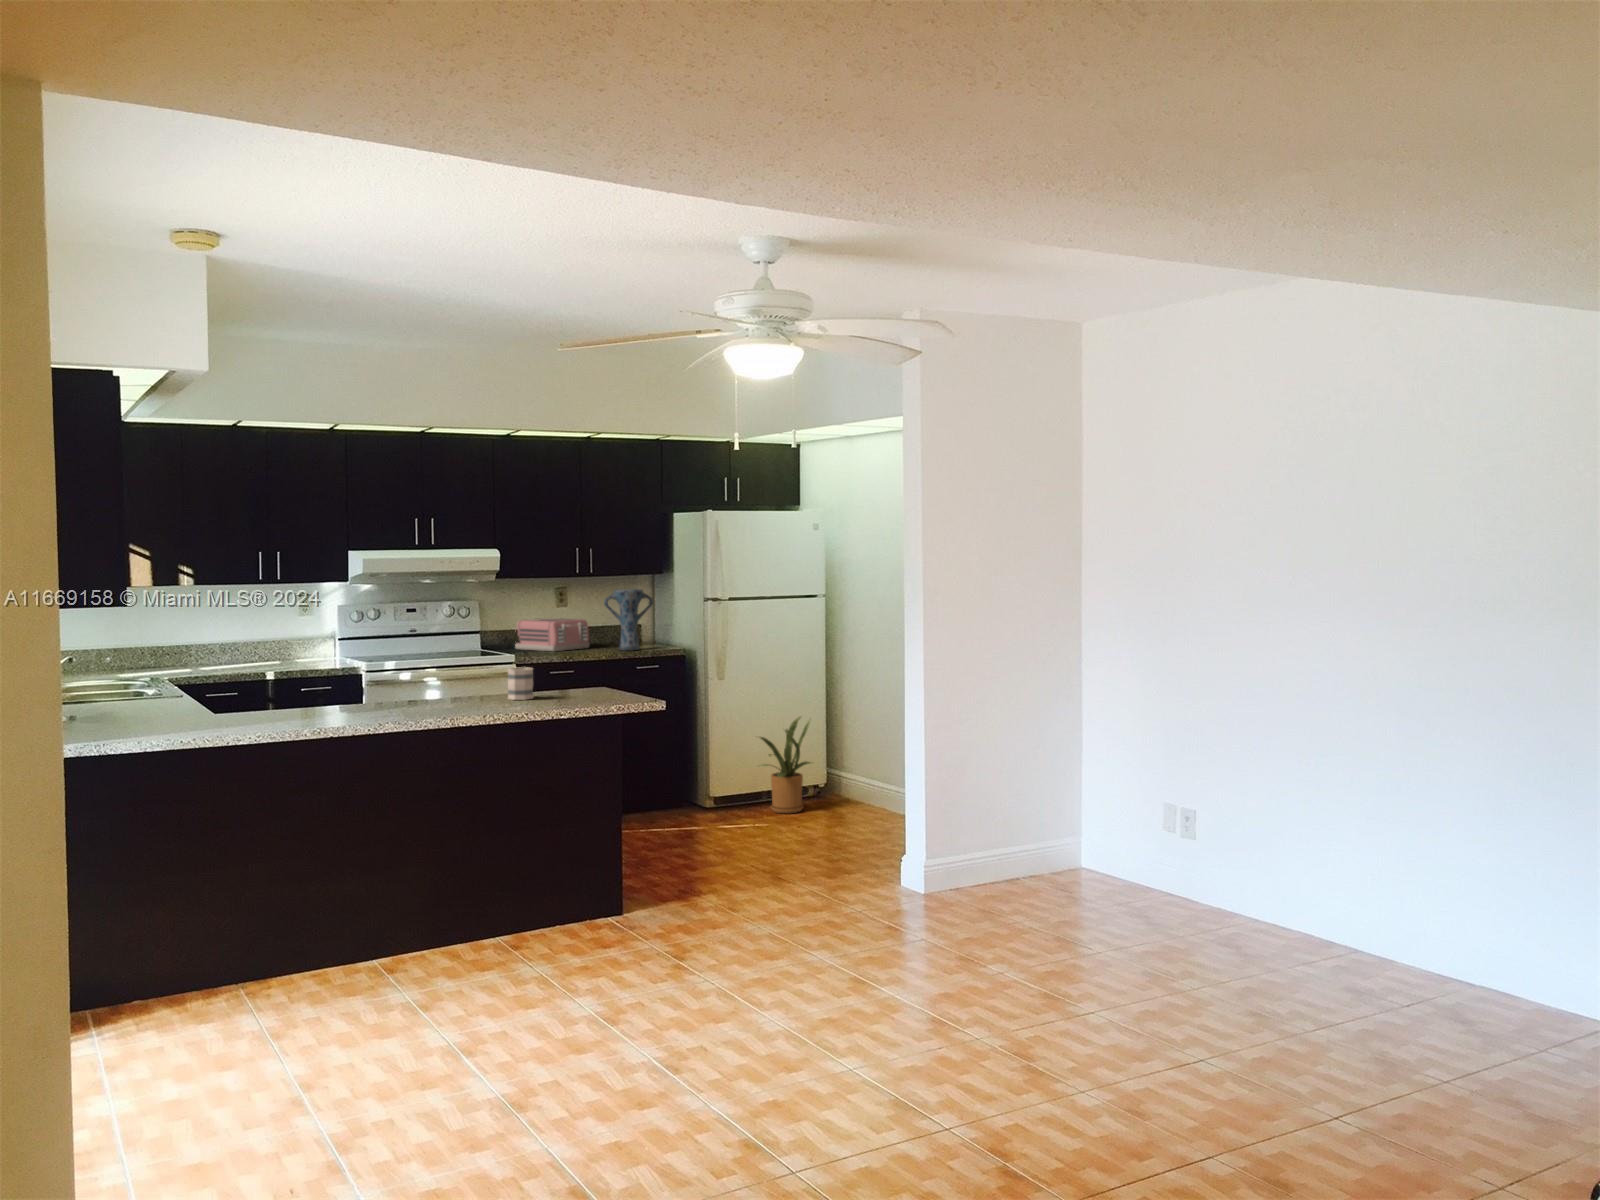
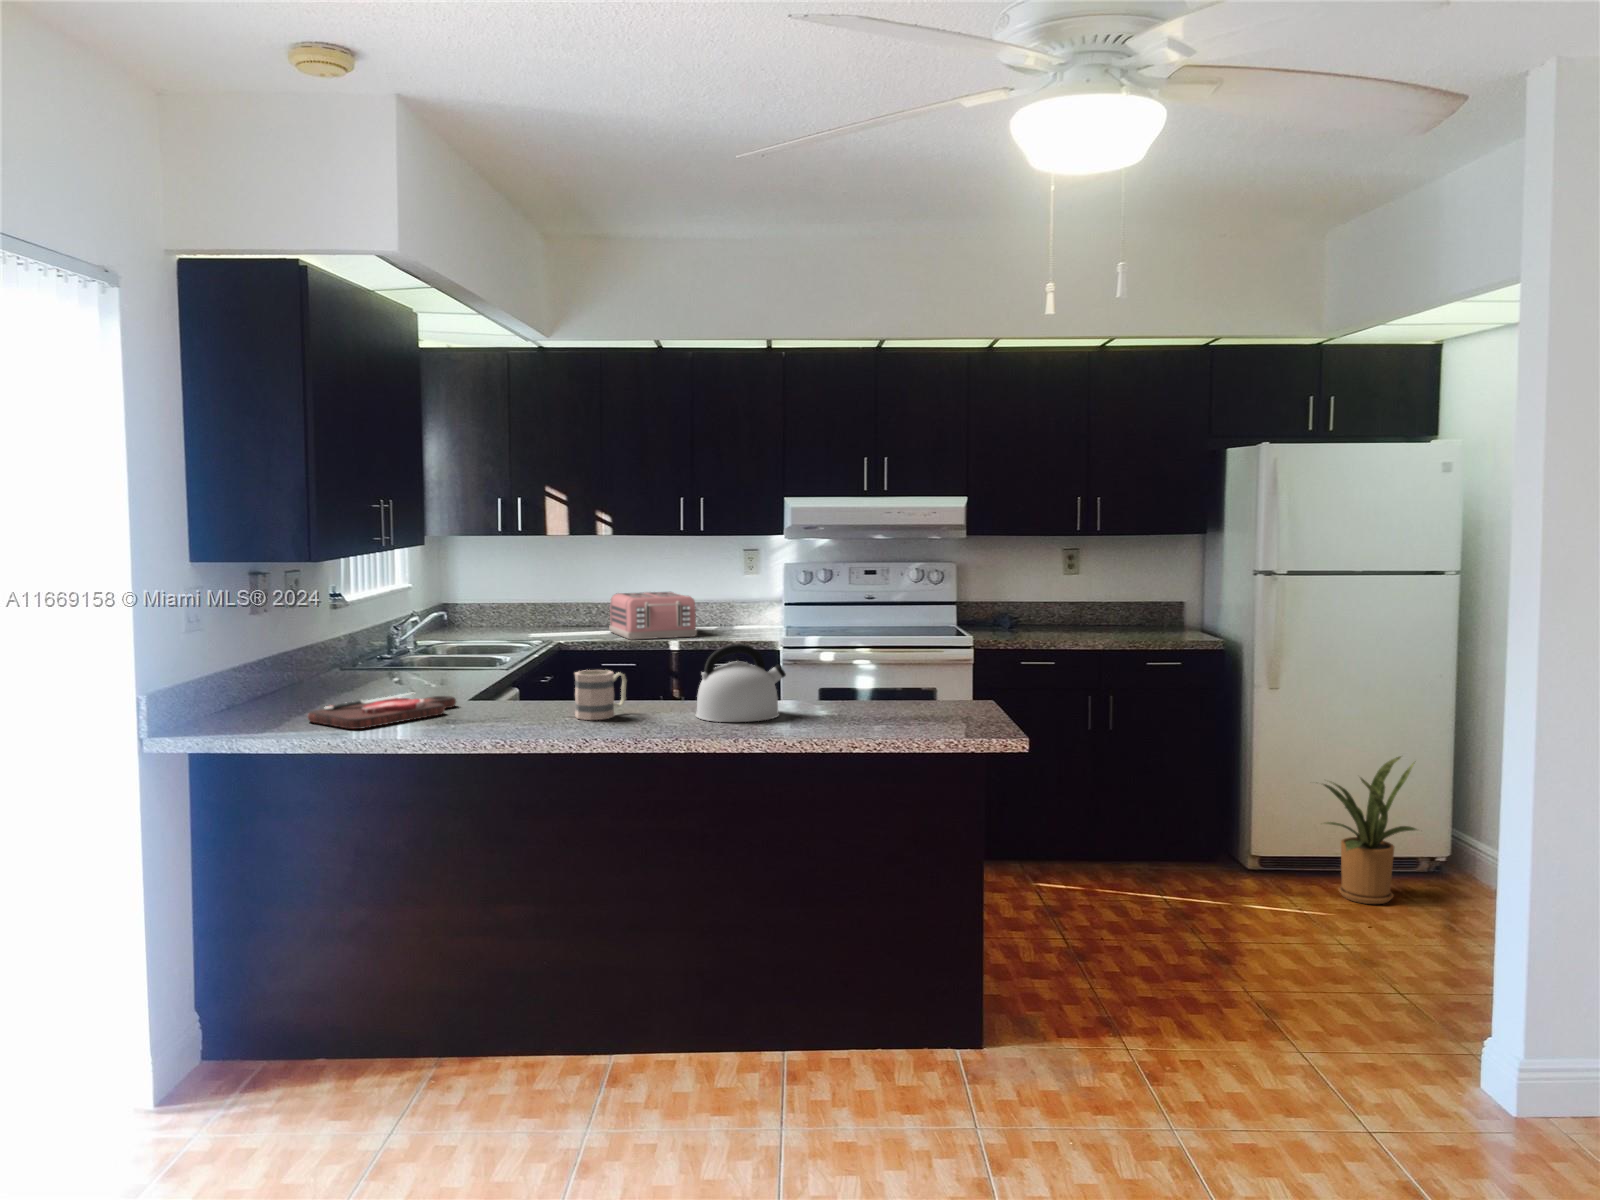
vase: present [604,589,653,651] -> none [1114,553,1185,638]
toaster: present [515,619,589,651] -> present [609,592,697,640]
kettle: none [421,654,482,708] -> present [696,644,786,722]
mug: present [508,667,533,700] -> present [575,670,626,720]
cutting board: none [125,706,228,732] -> present [308,693,456,729]

